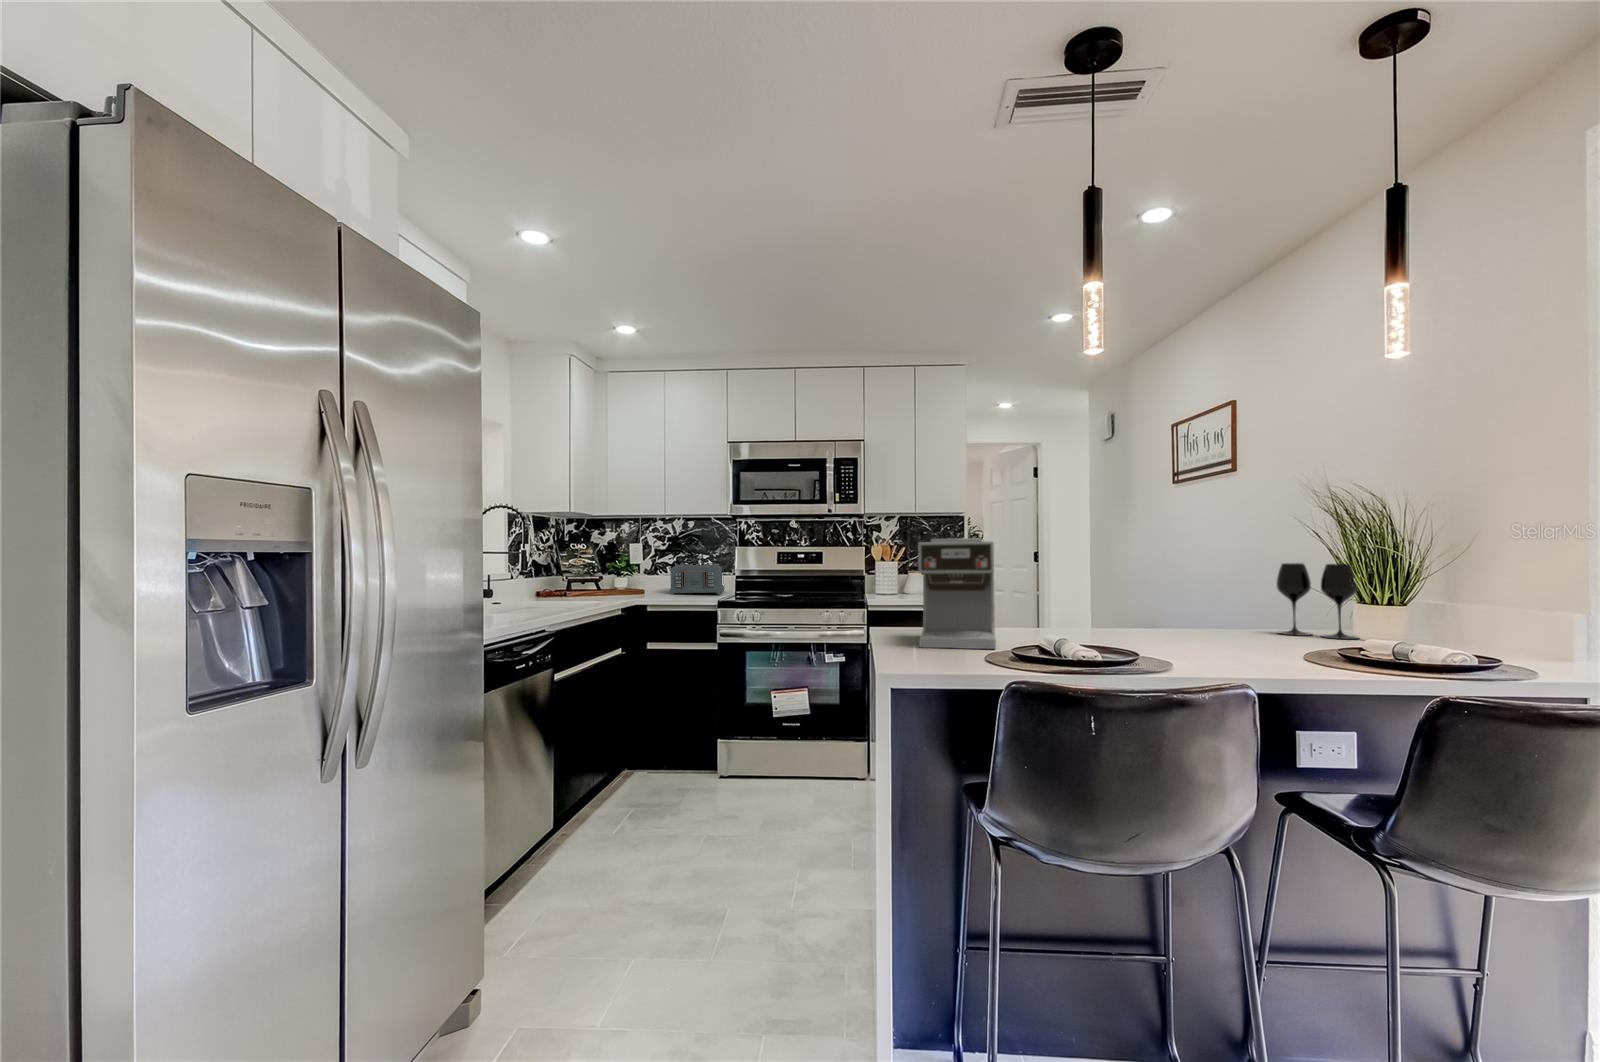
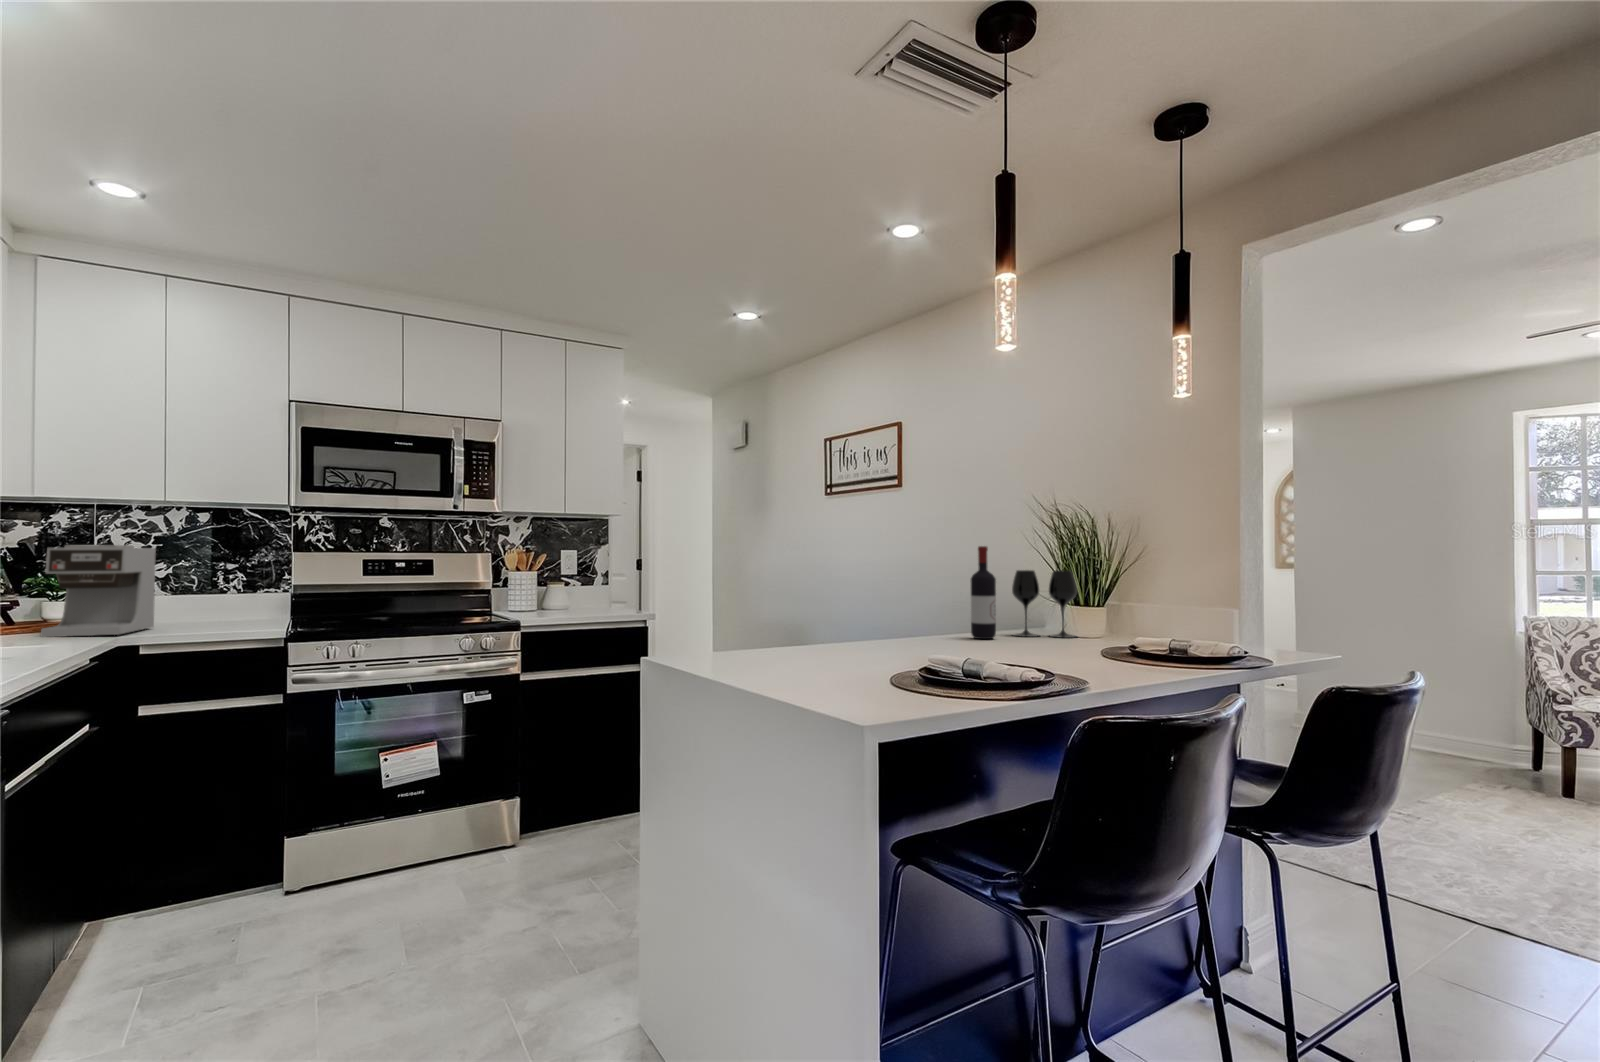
coffee maker: present [918,538,996,649] -> present [41,545,156,637]
wine bottle: none [1212,538,1242,634] -> present [971,546,996,639]
toaster: present [670,564,724,595] -> none [168,577,267,627]

